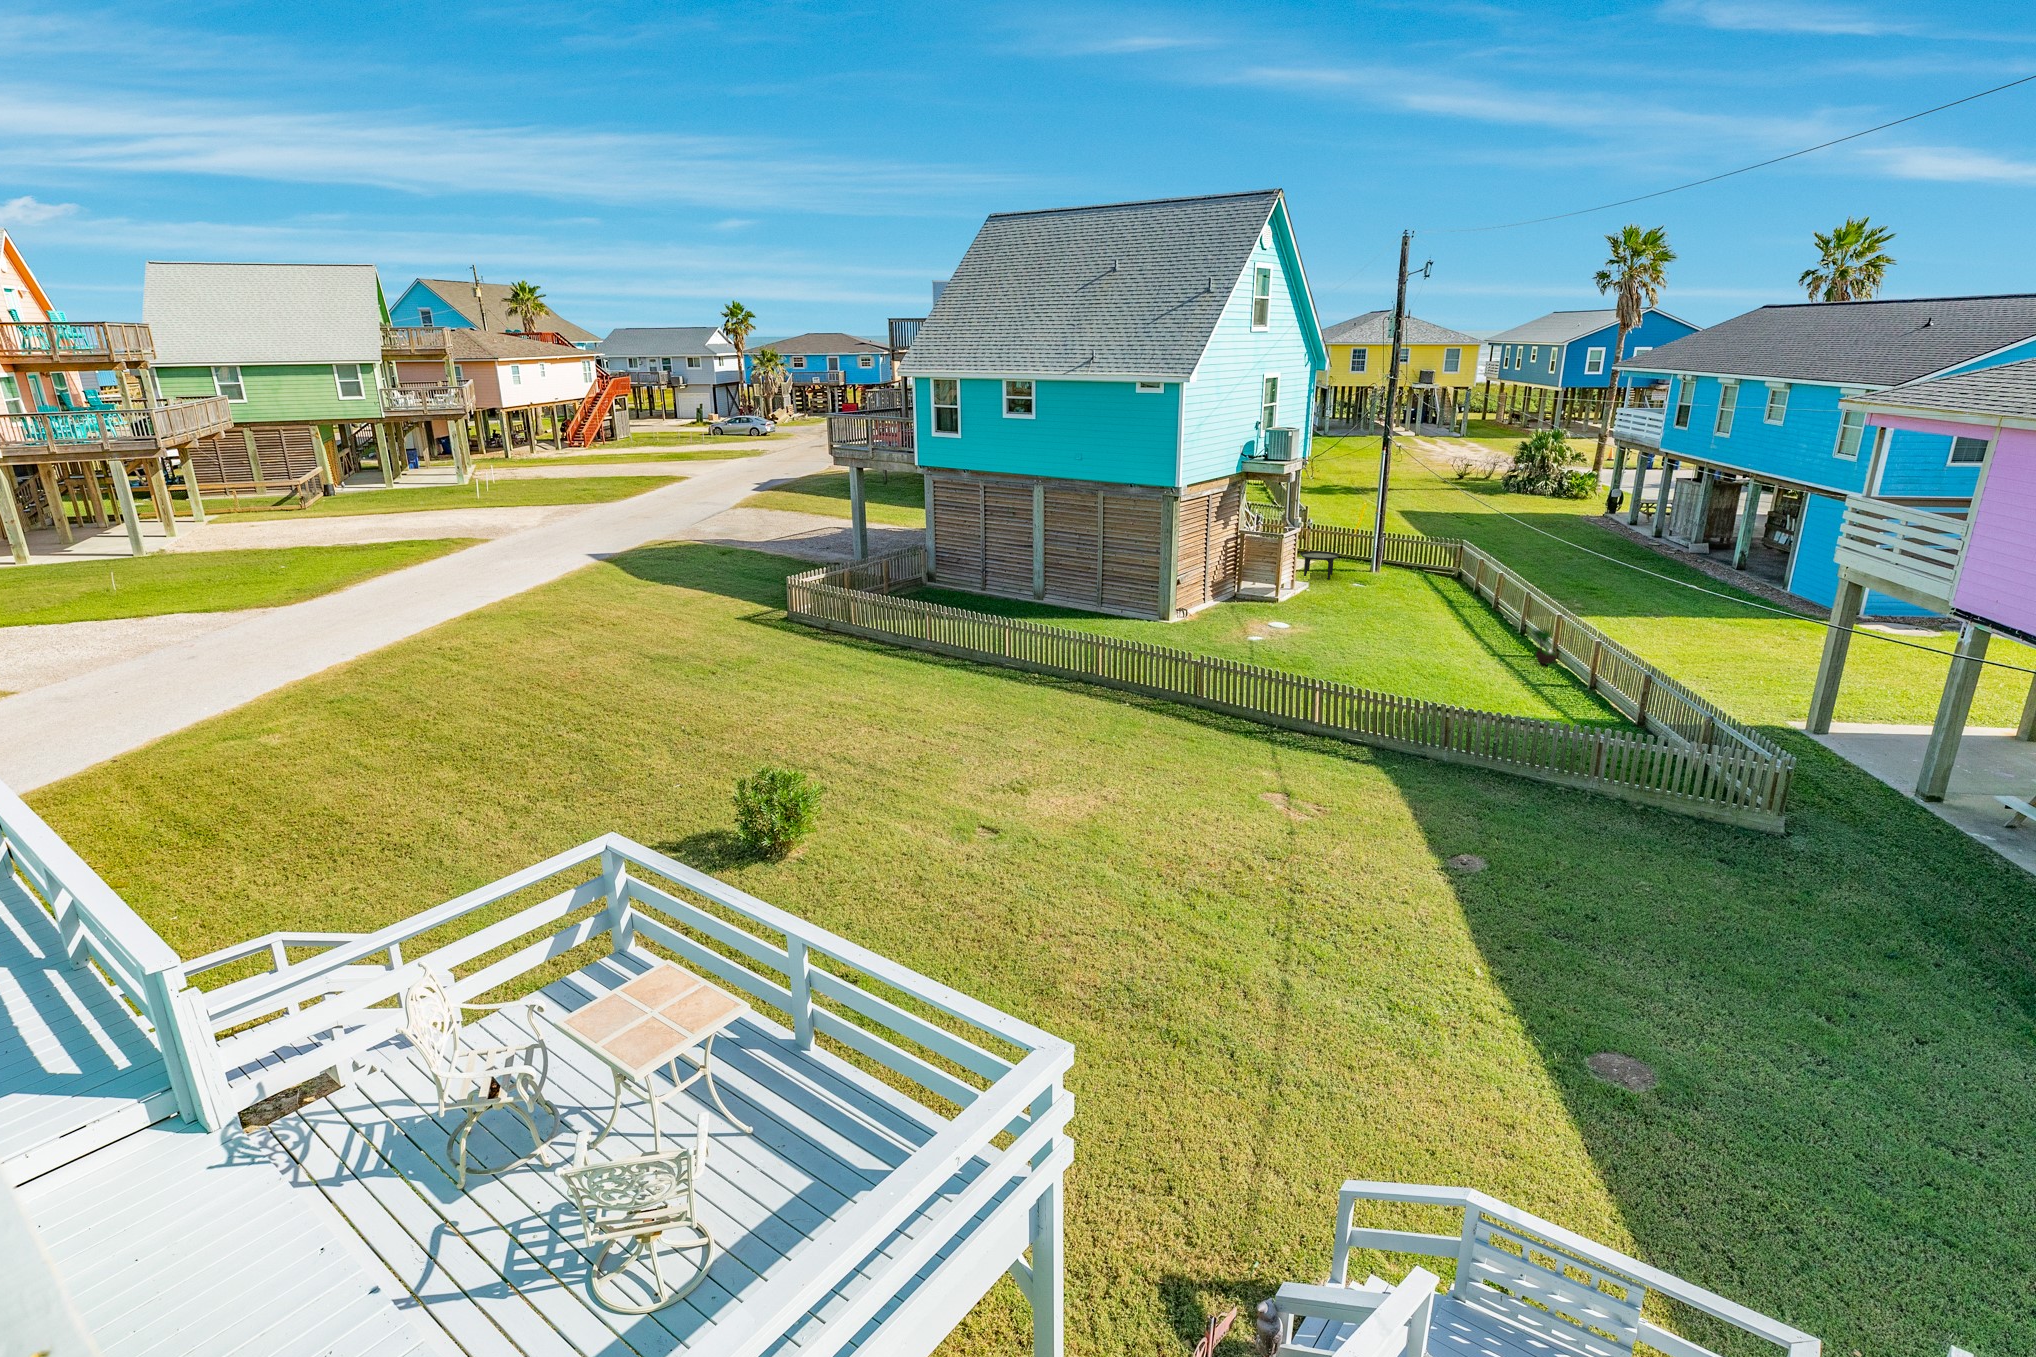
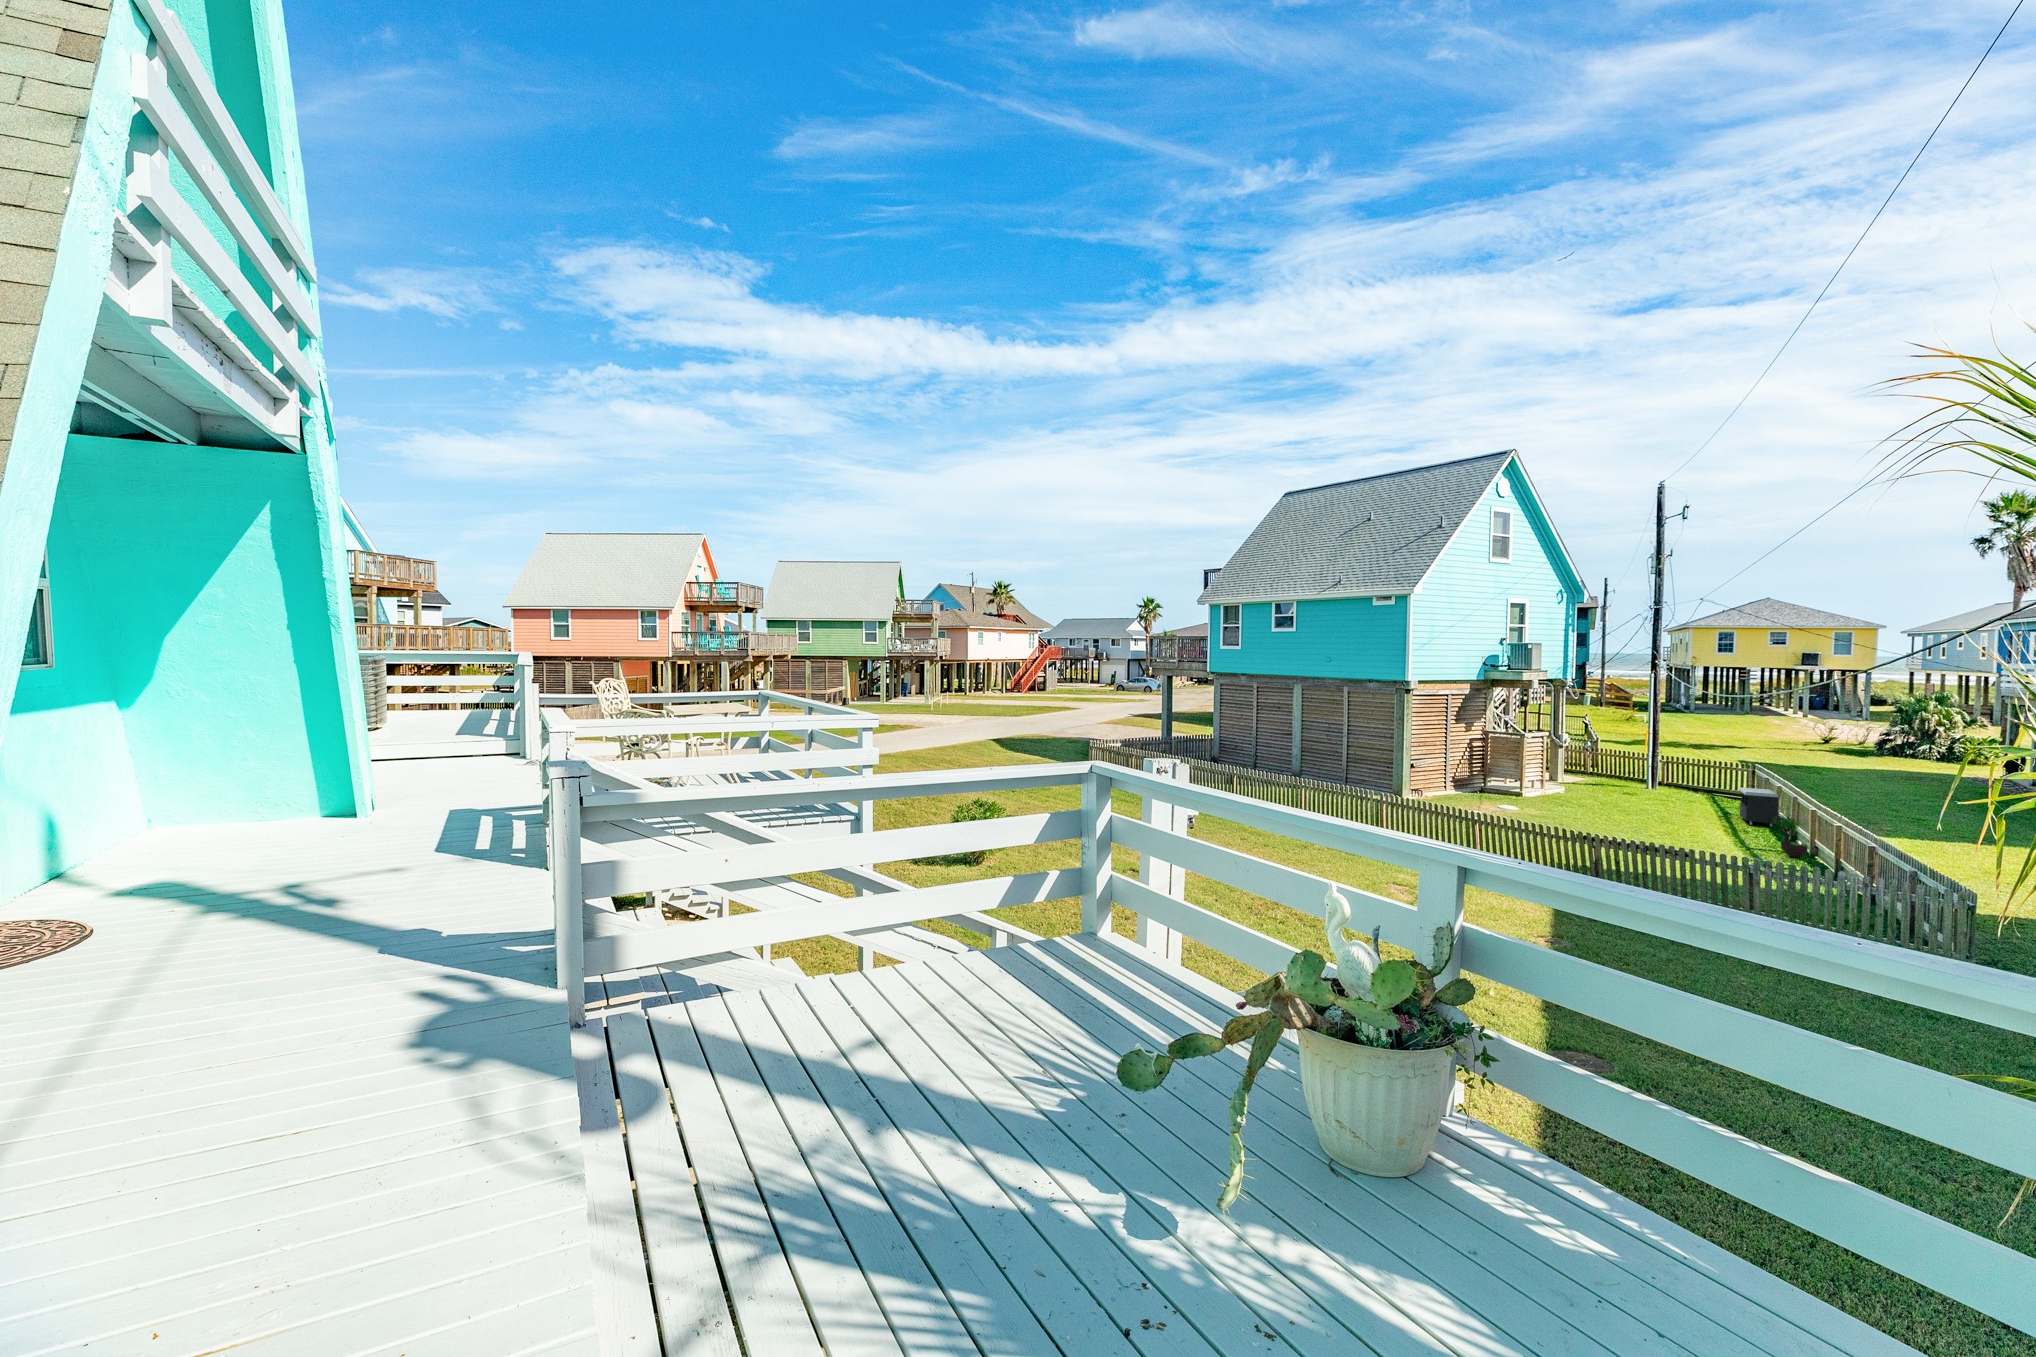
round table: present [1300,551,1339,579] -> none [1559,765,1603,790]
storage bench: none [1470,579,1508,617] -> present [1739,787,1778,826]

